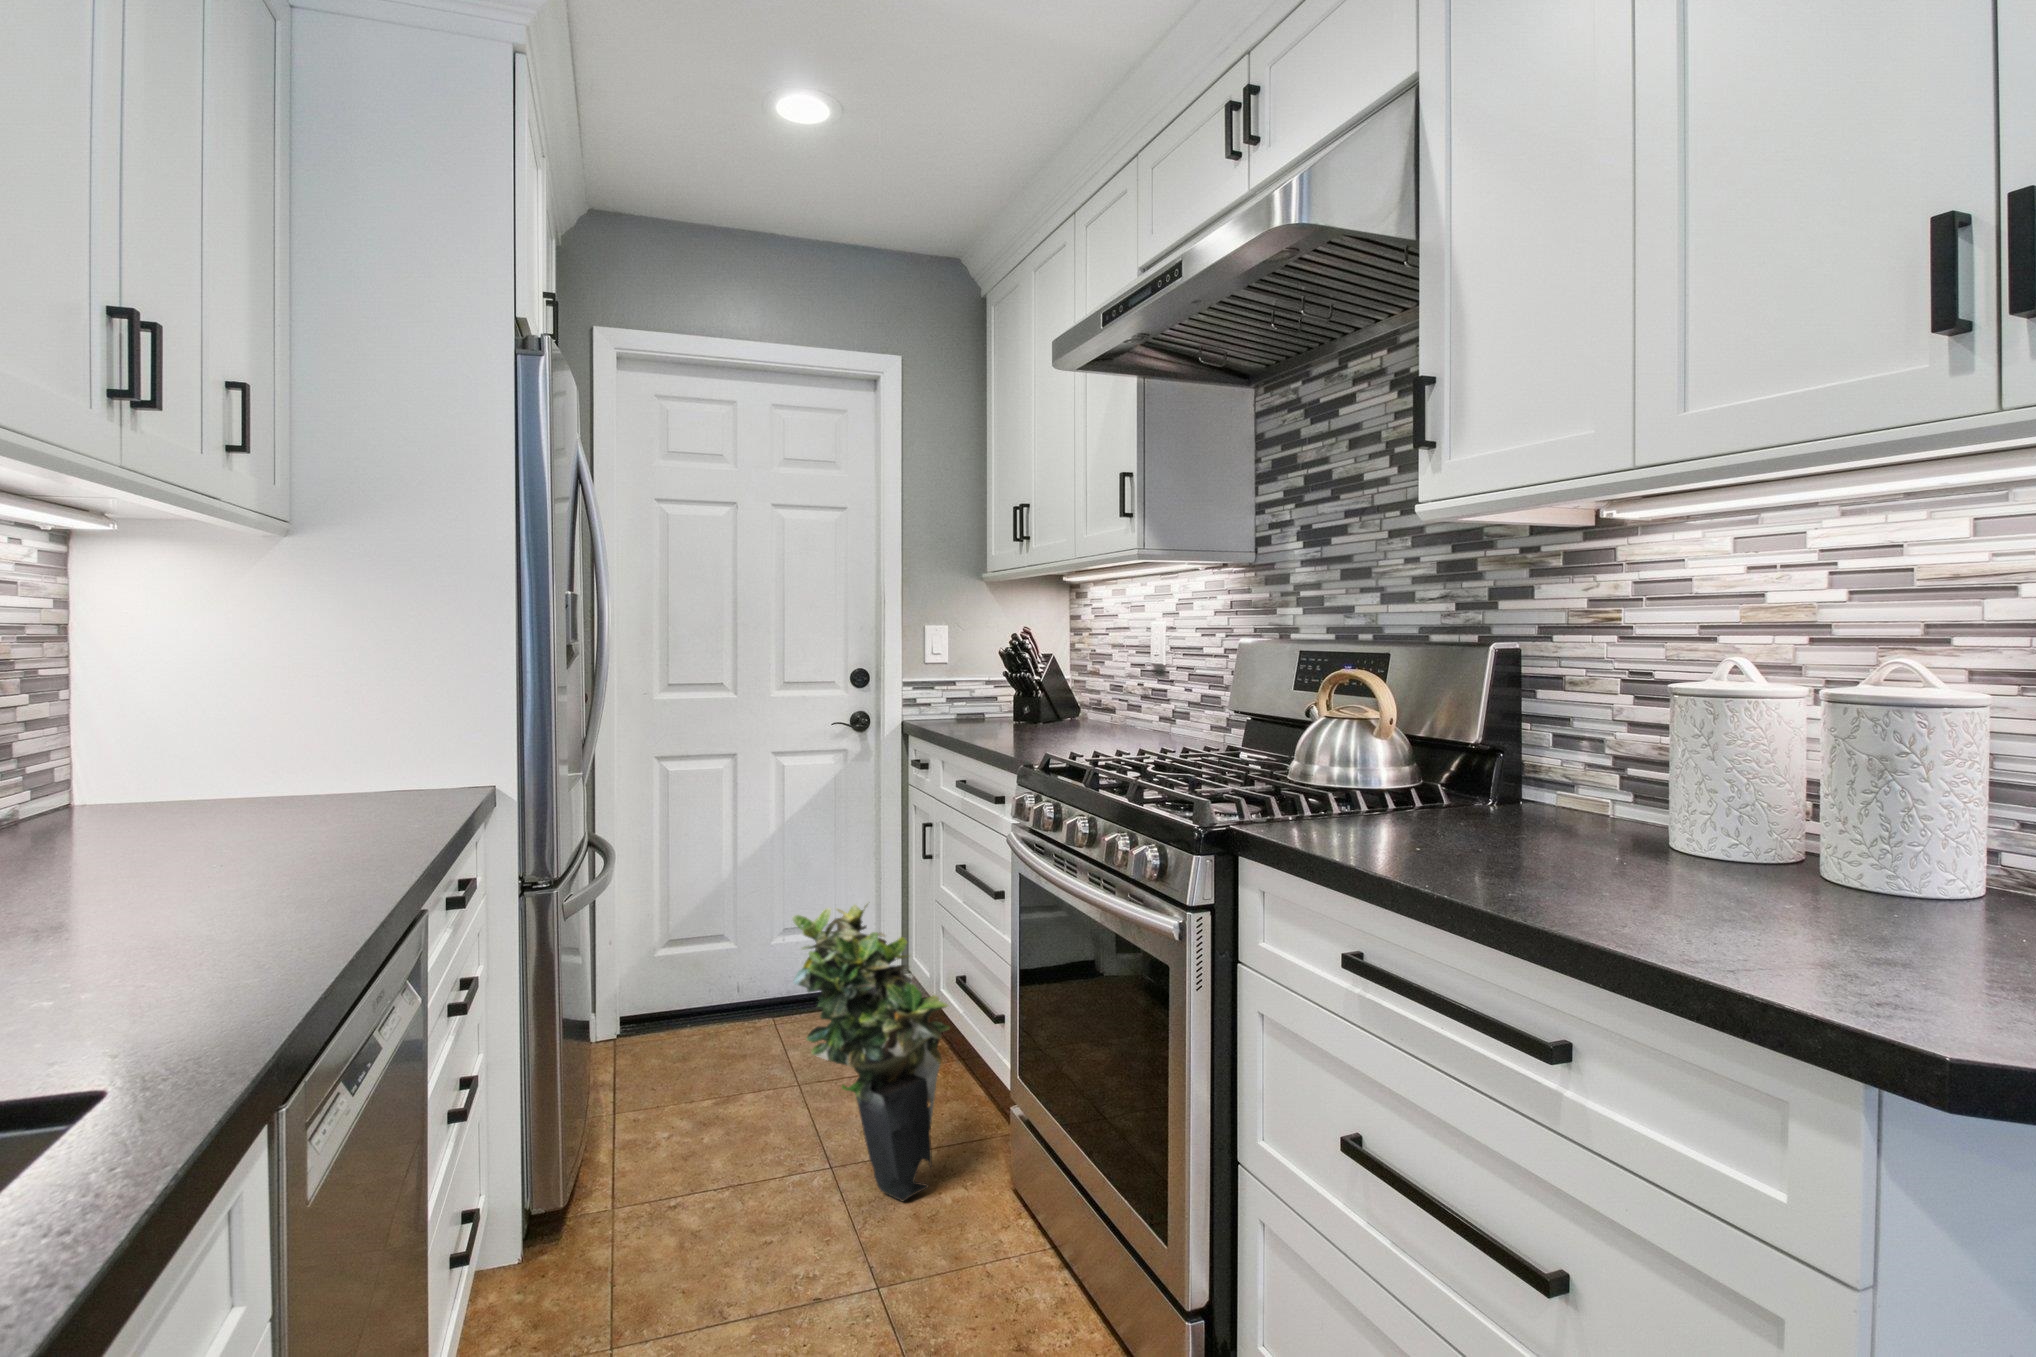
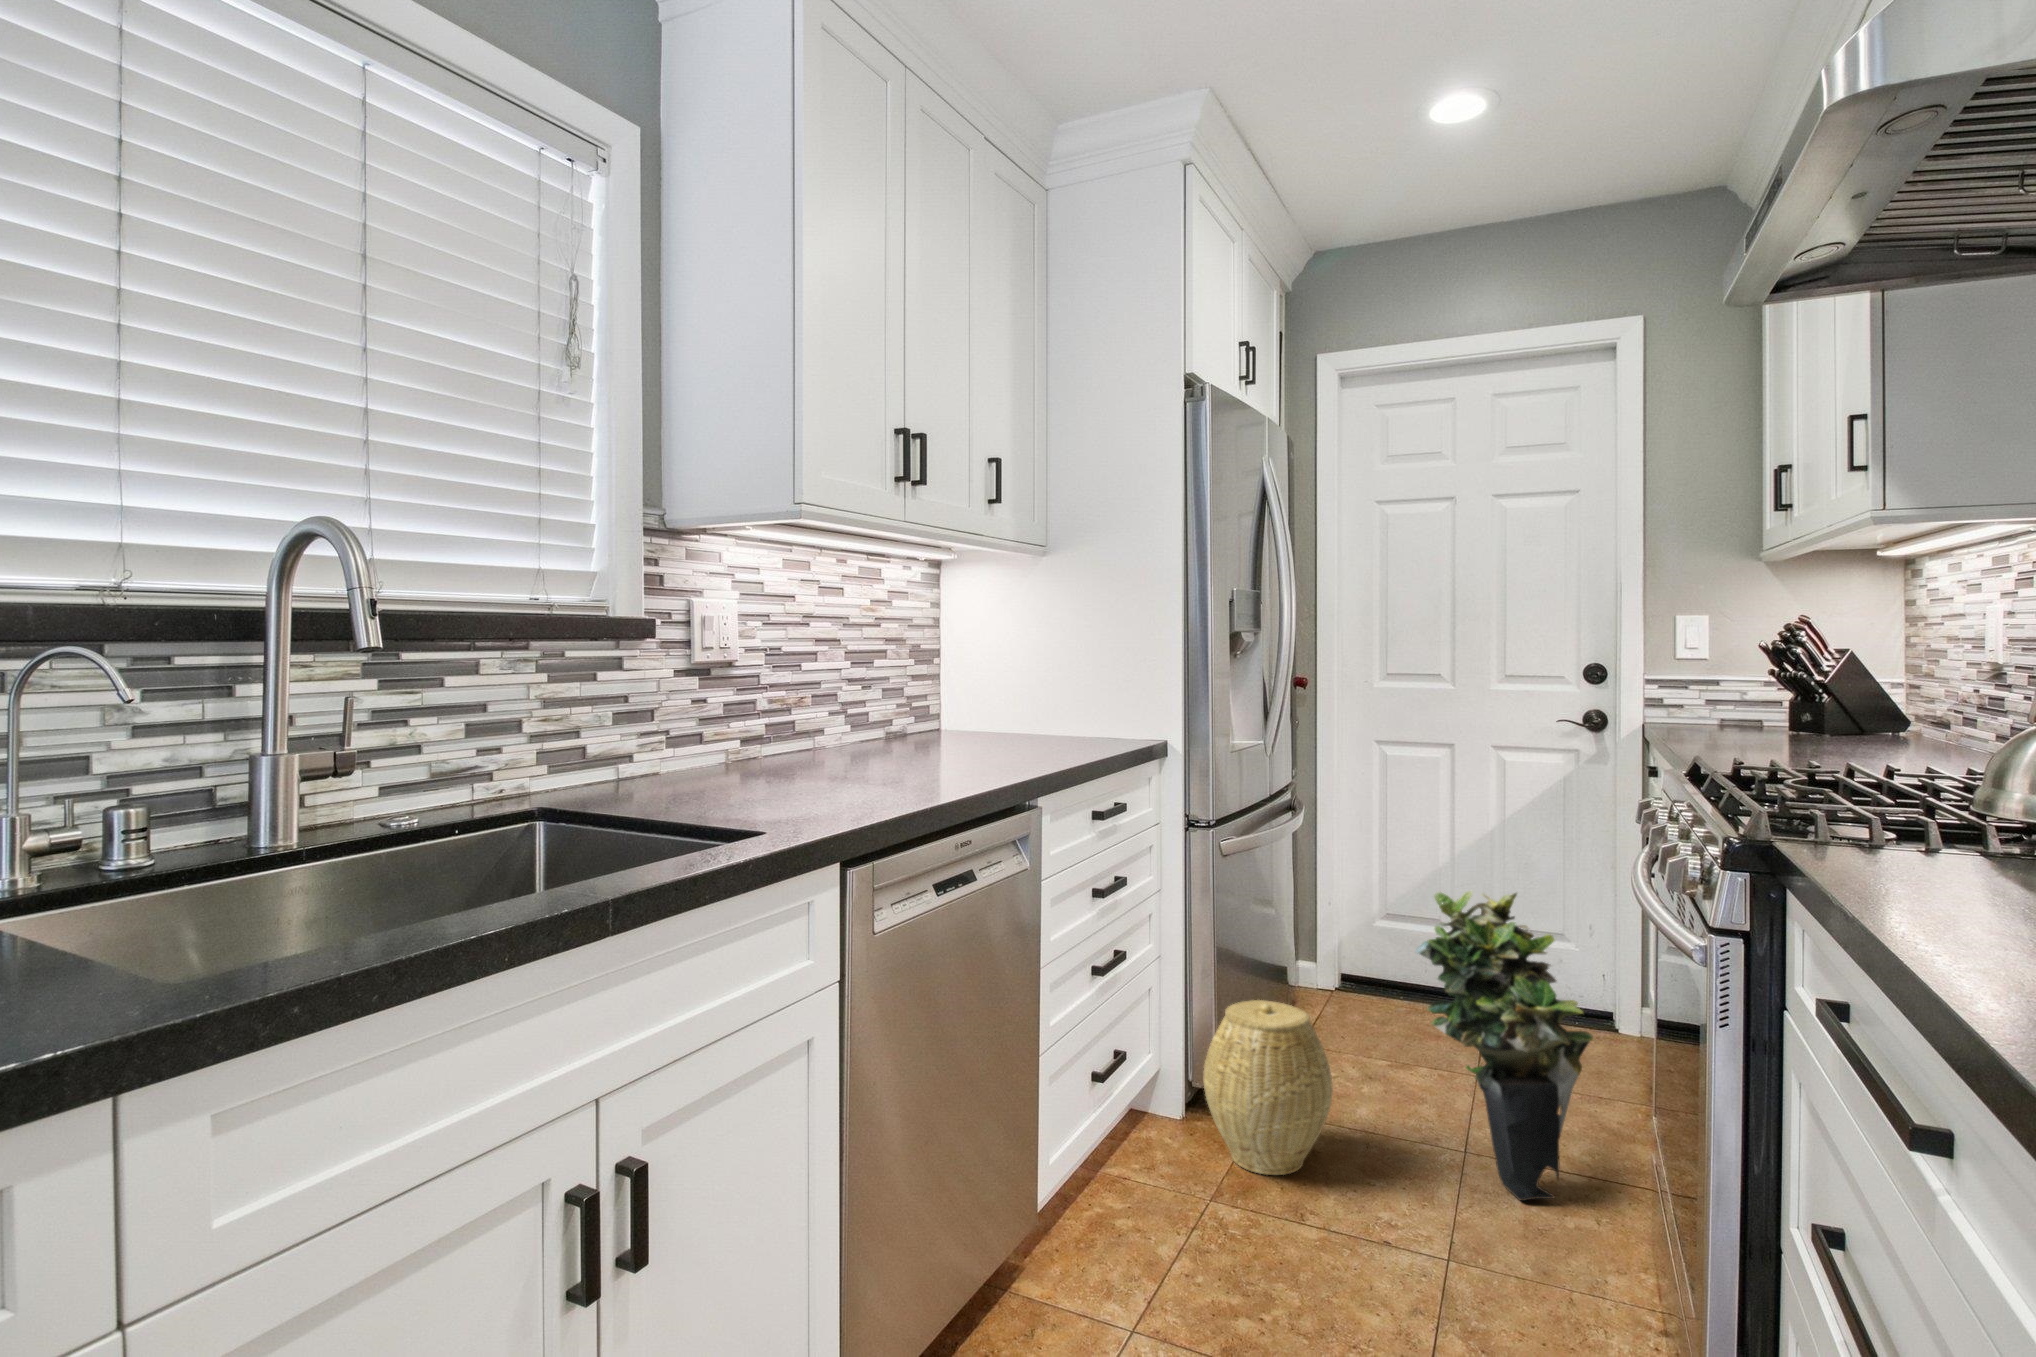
woven basket: none [569,1076,723,1284] -> present [1203,1000,1333,1175]

